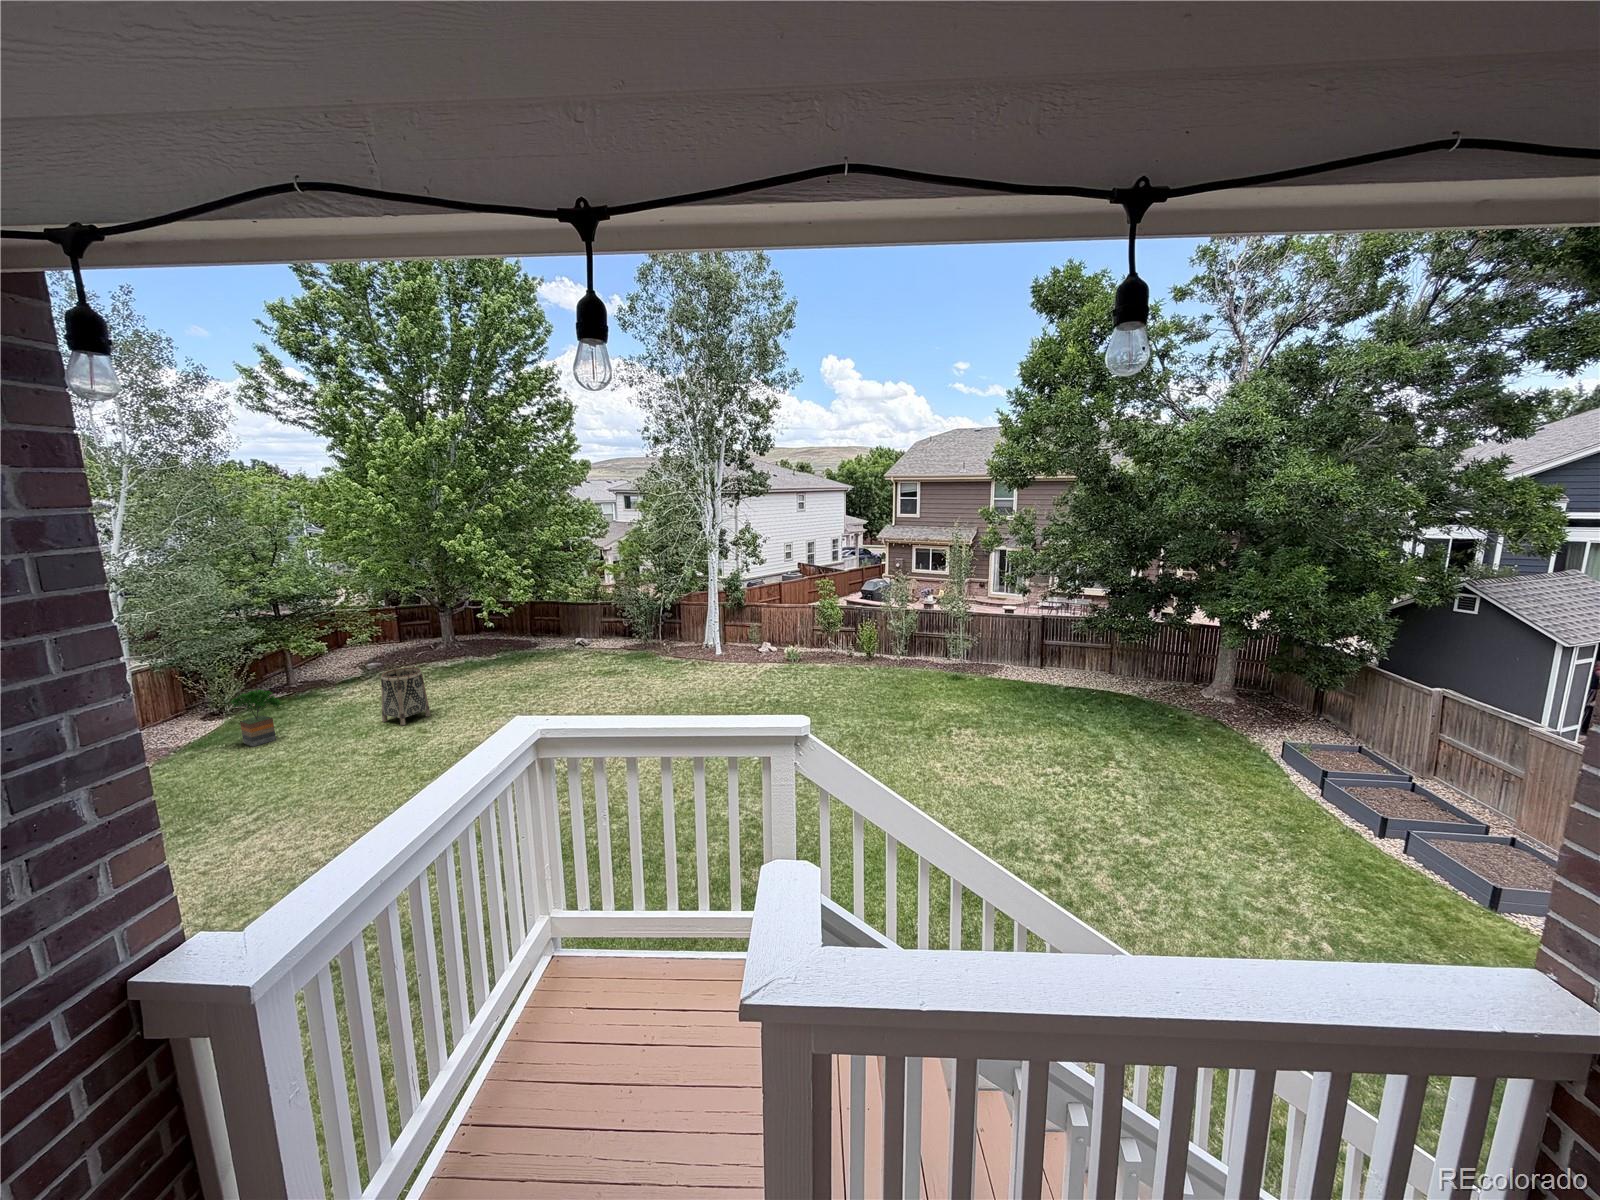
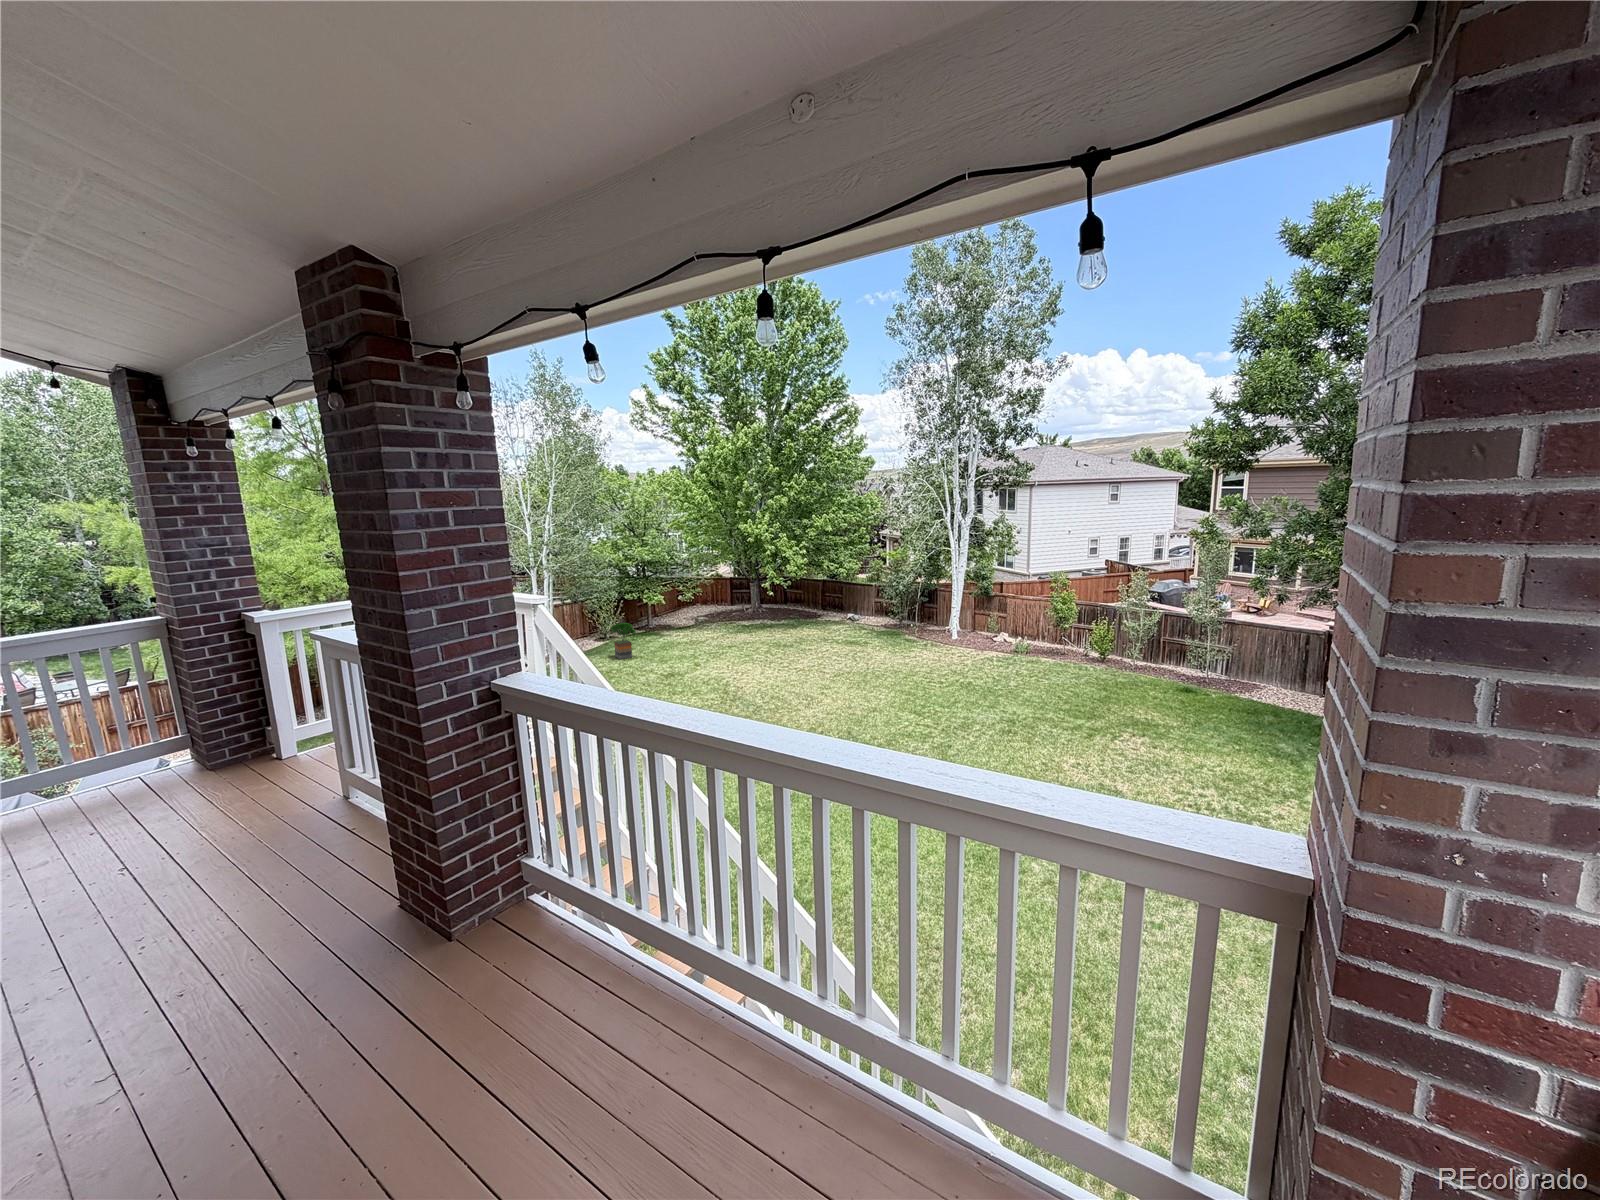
basket: present [381,668,431,725] -> none [692,619,722,659]

